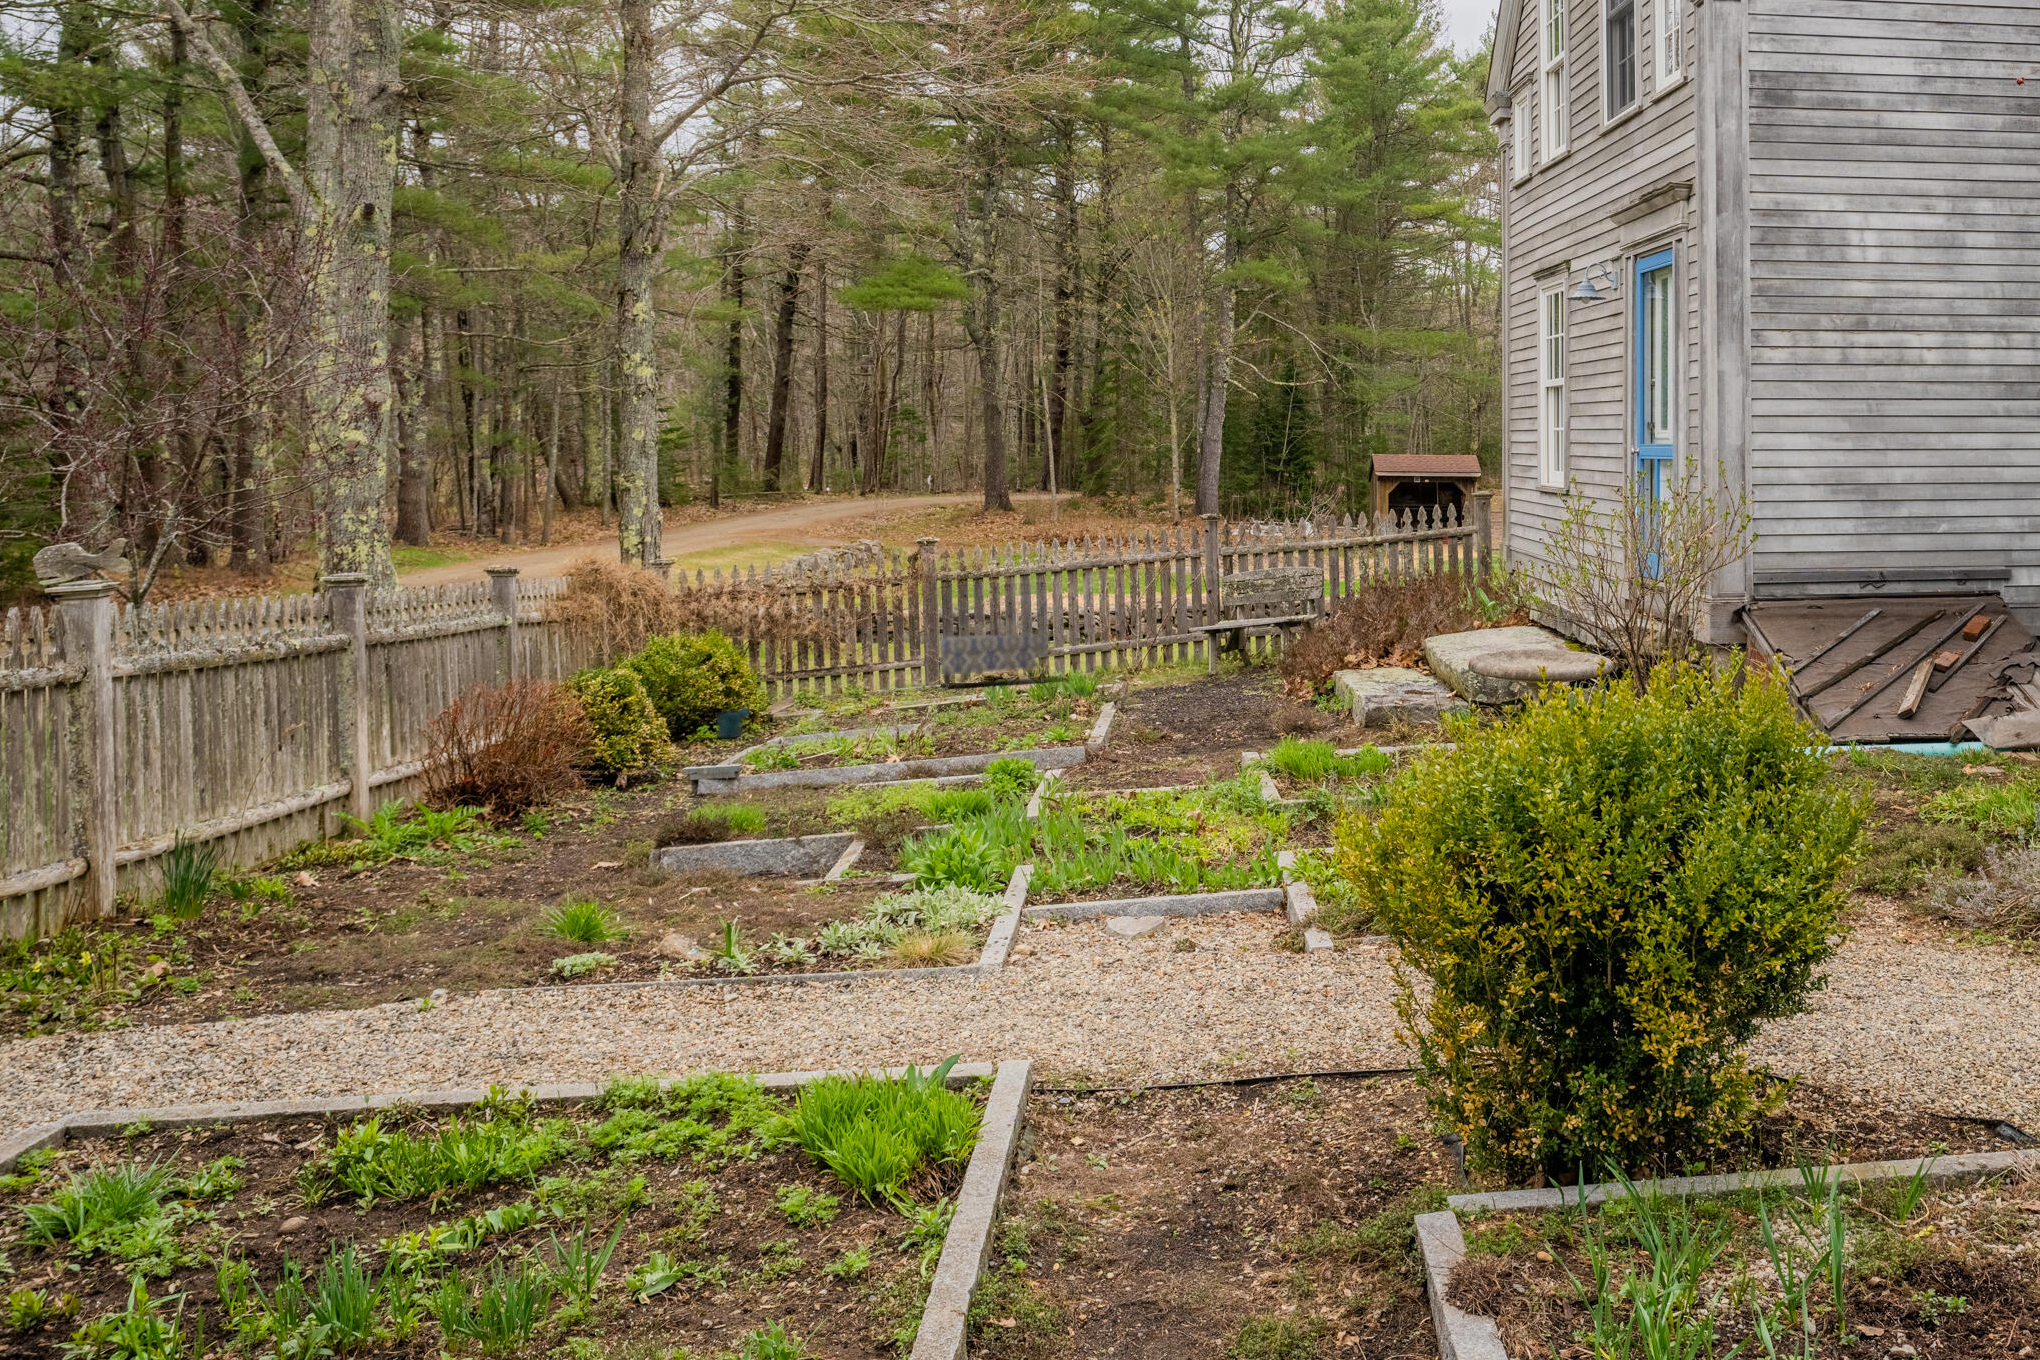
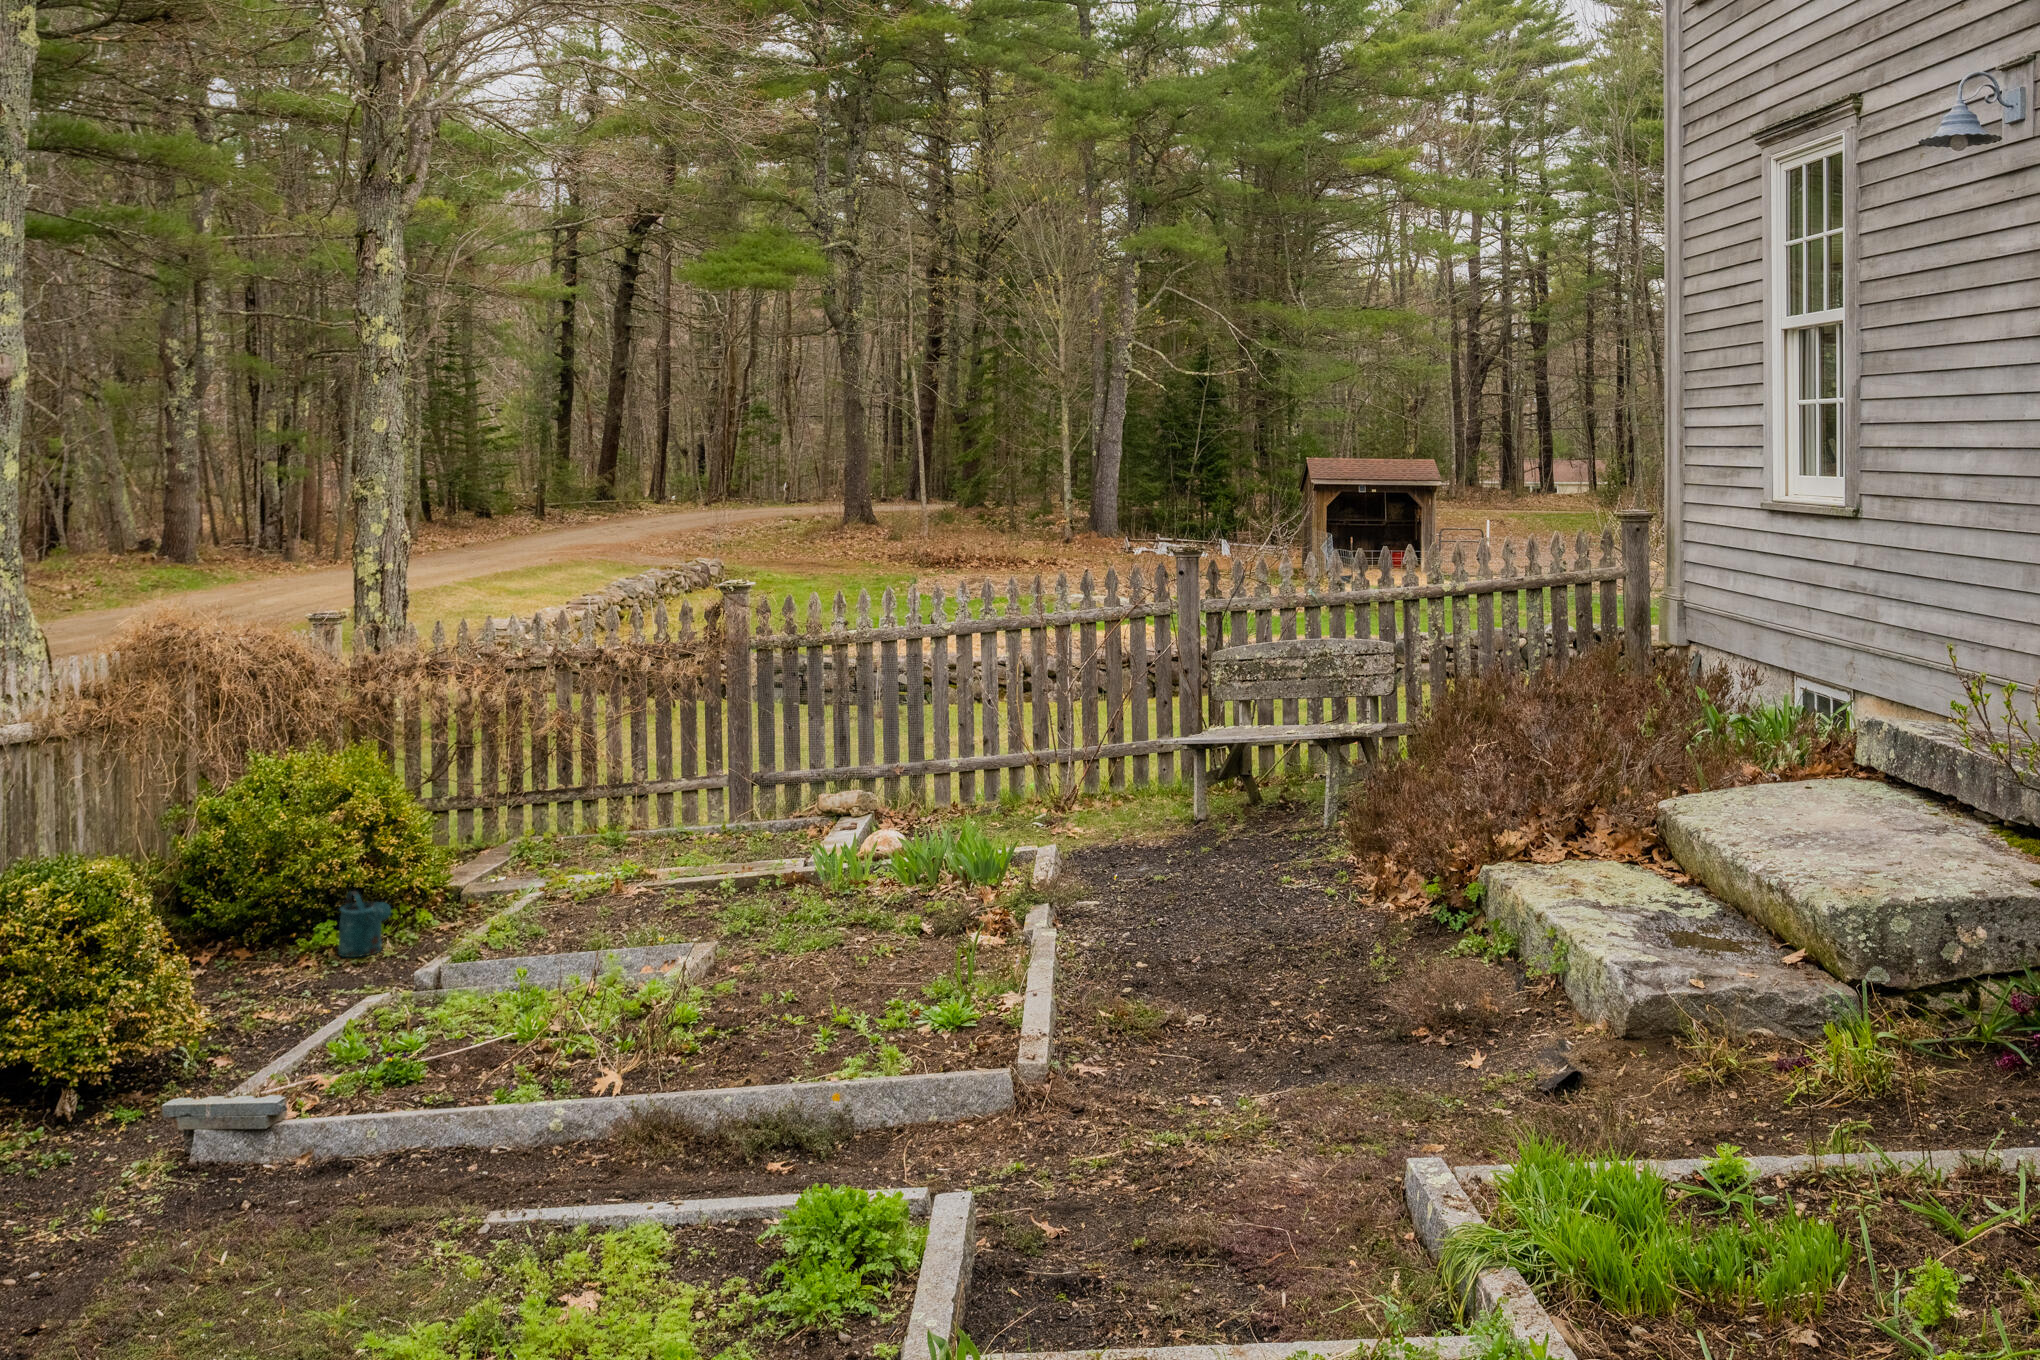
bench: present [940,633,1048,689] -> none [744,728,929,834]

